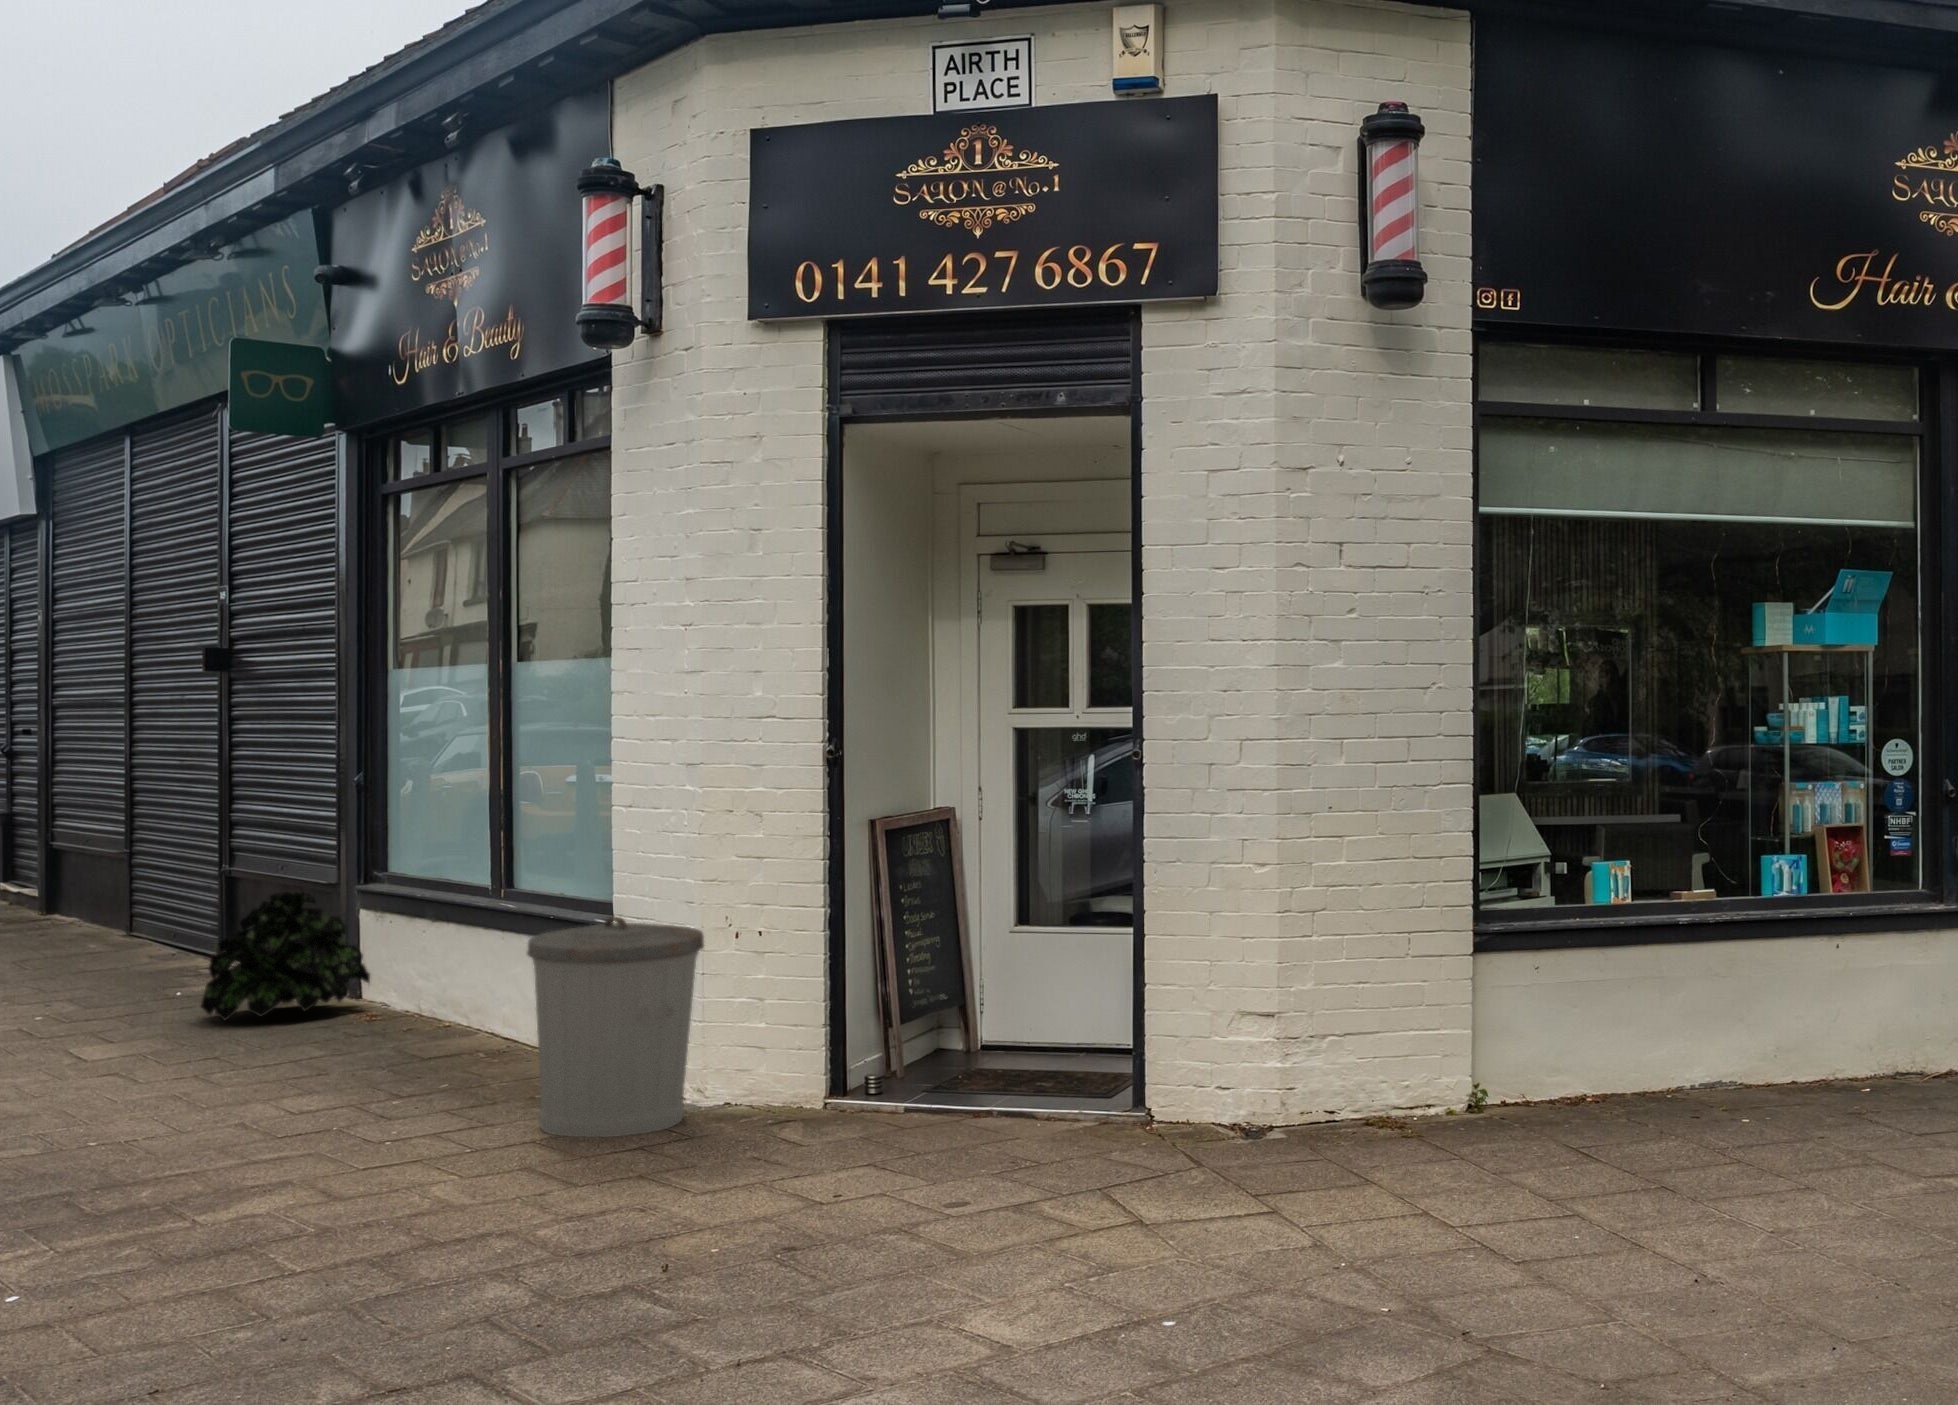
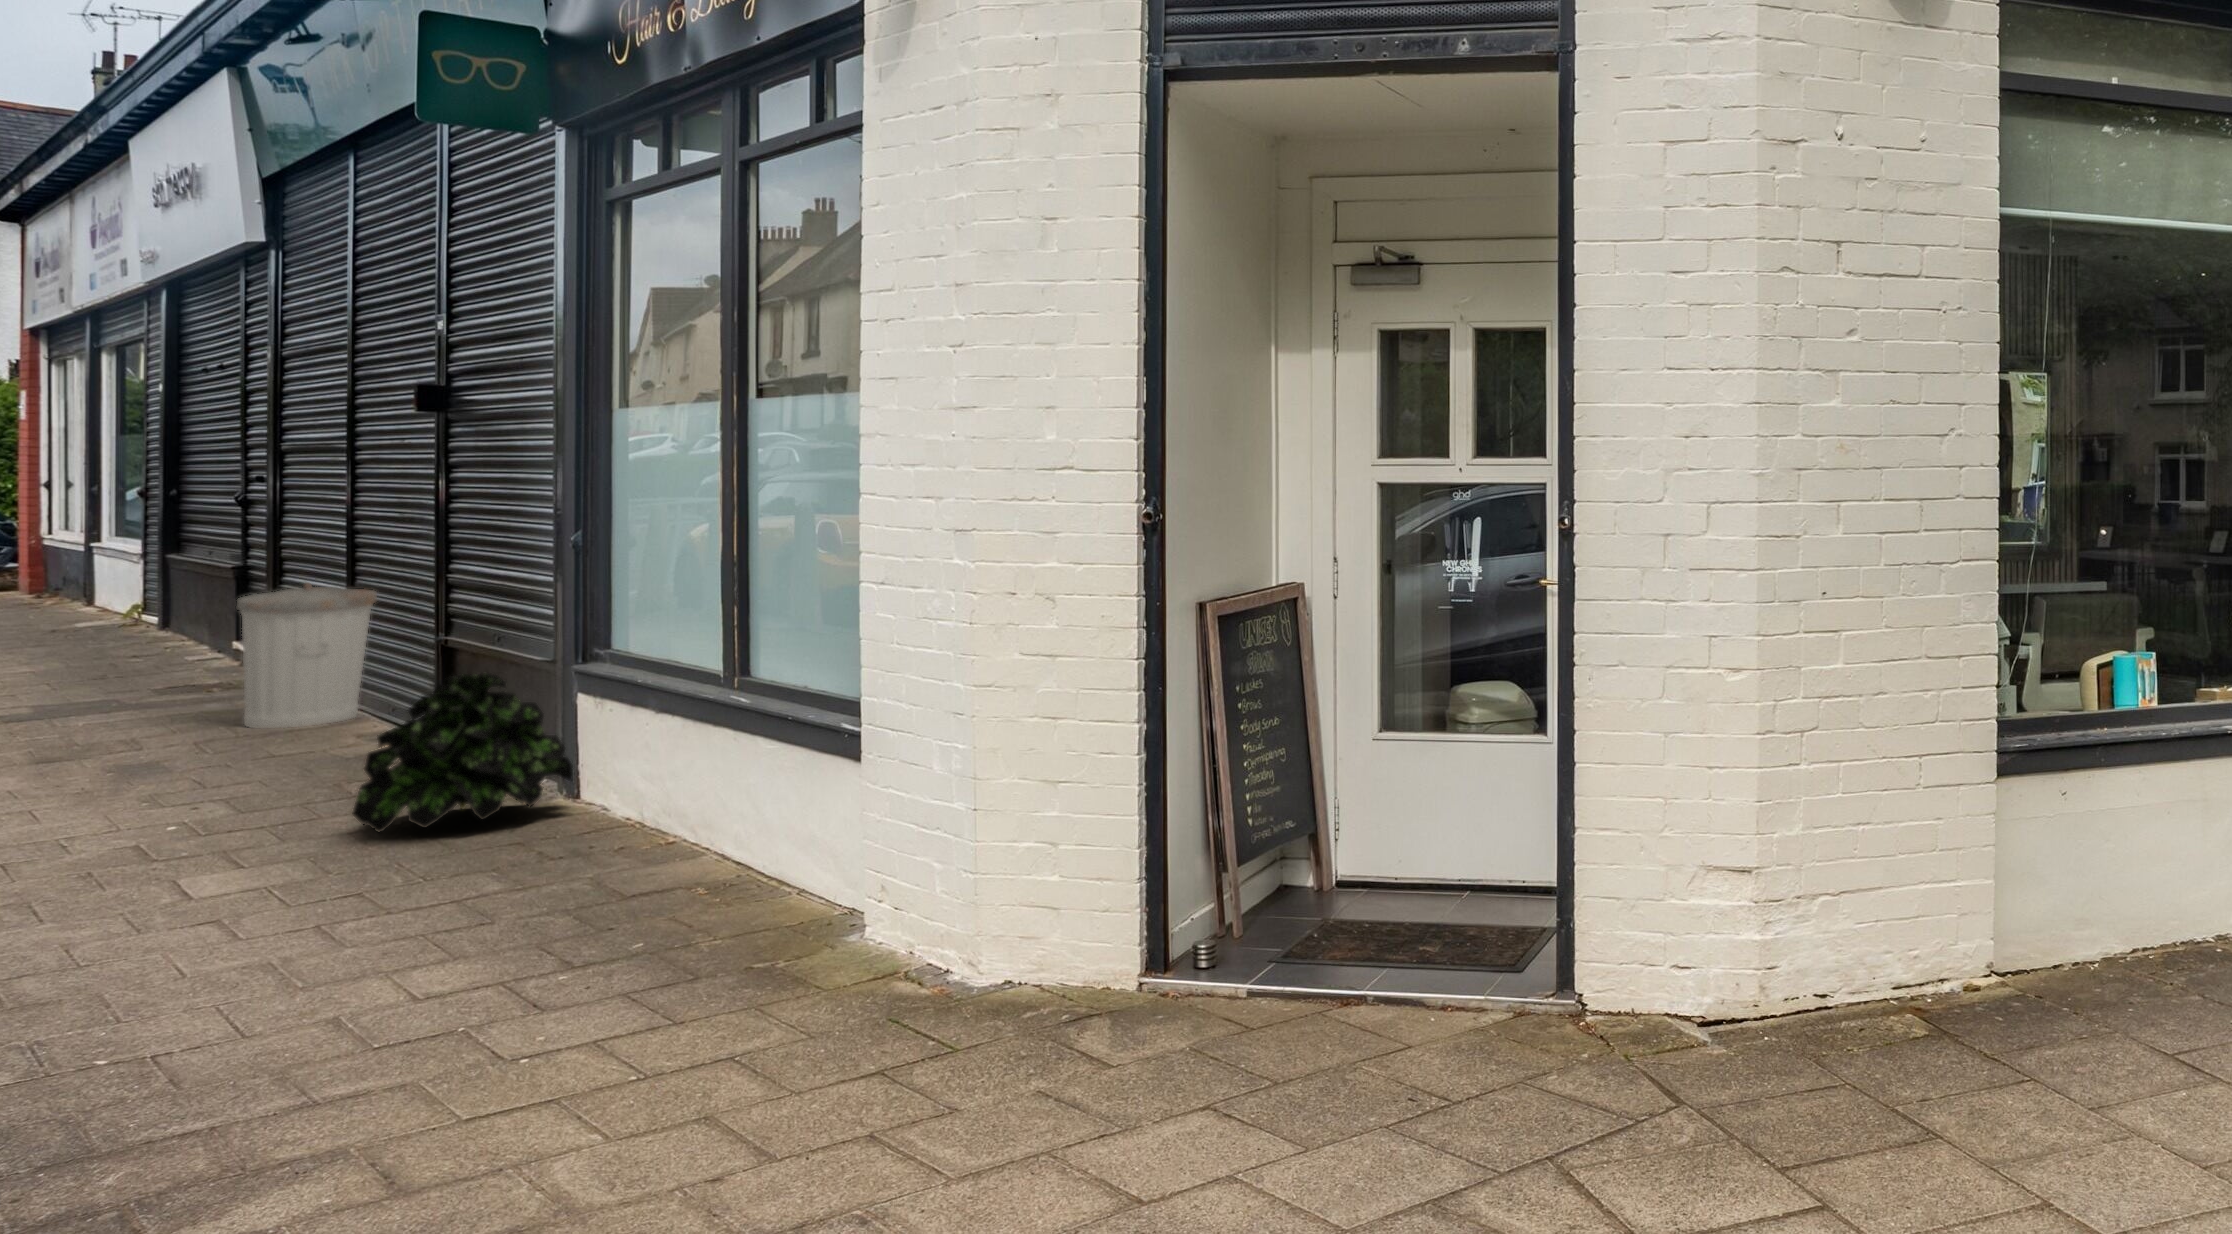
trash can: present [527,916,704,1137] -> present [237,583,377,728]

